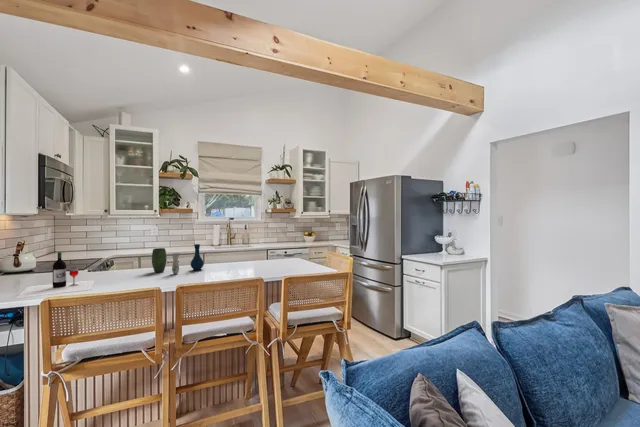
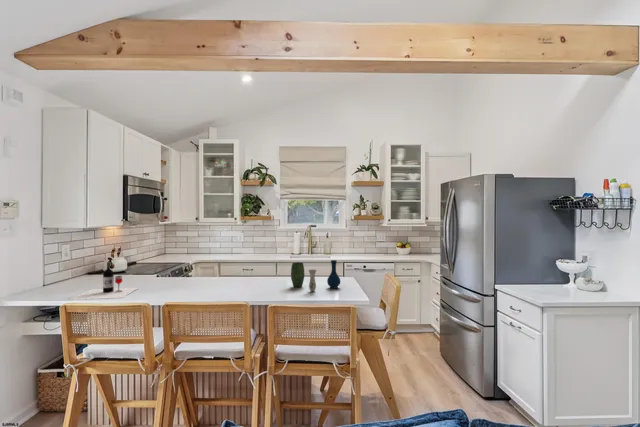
vase: present [152,244,204,274] -> present [291,260,340,291]

